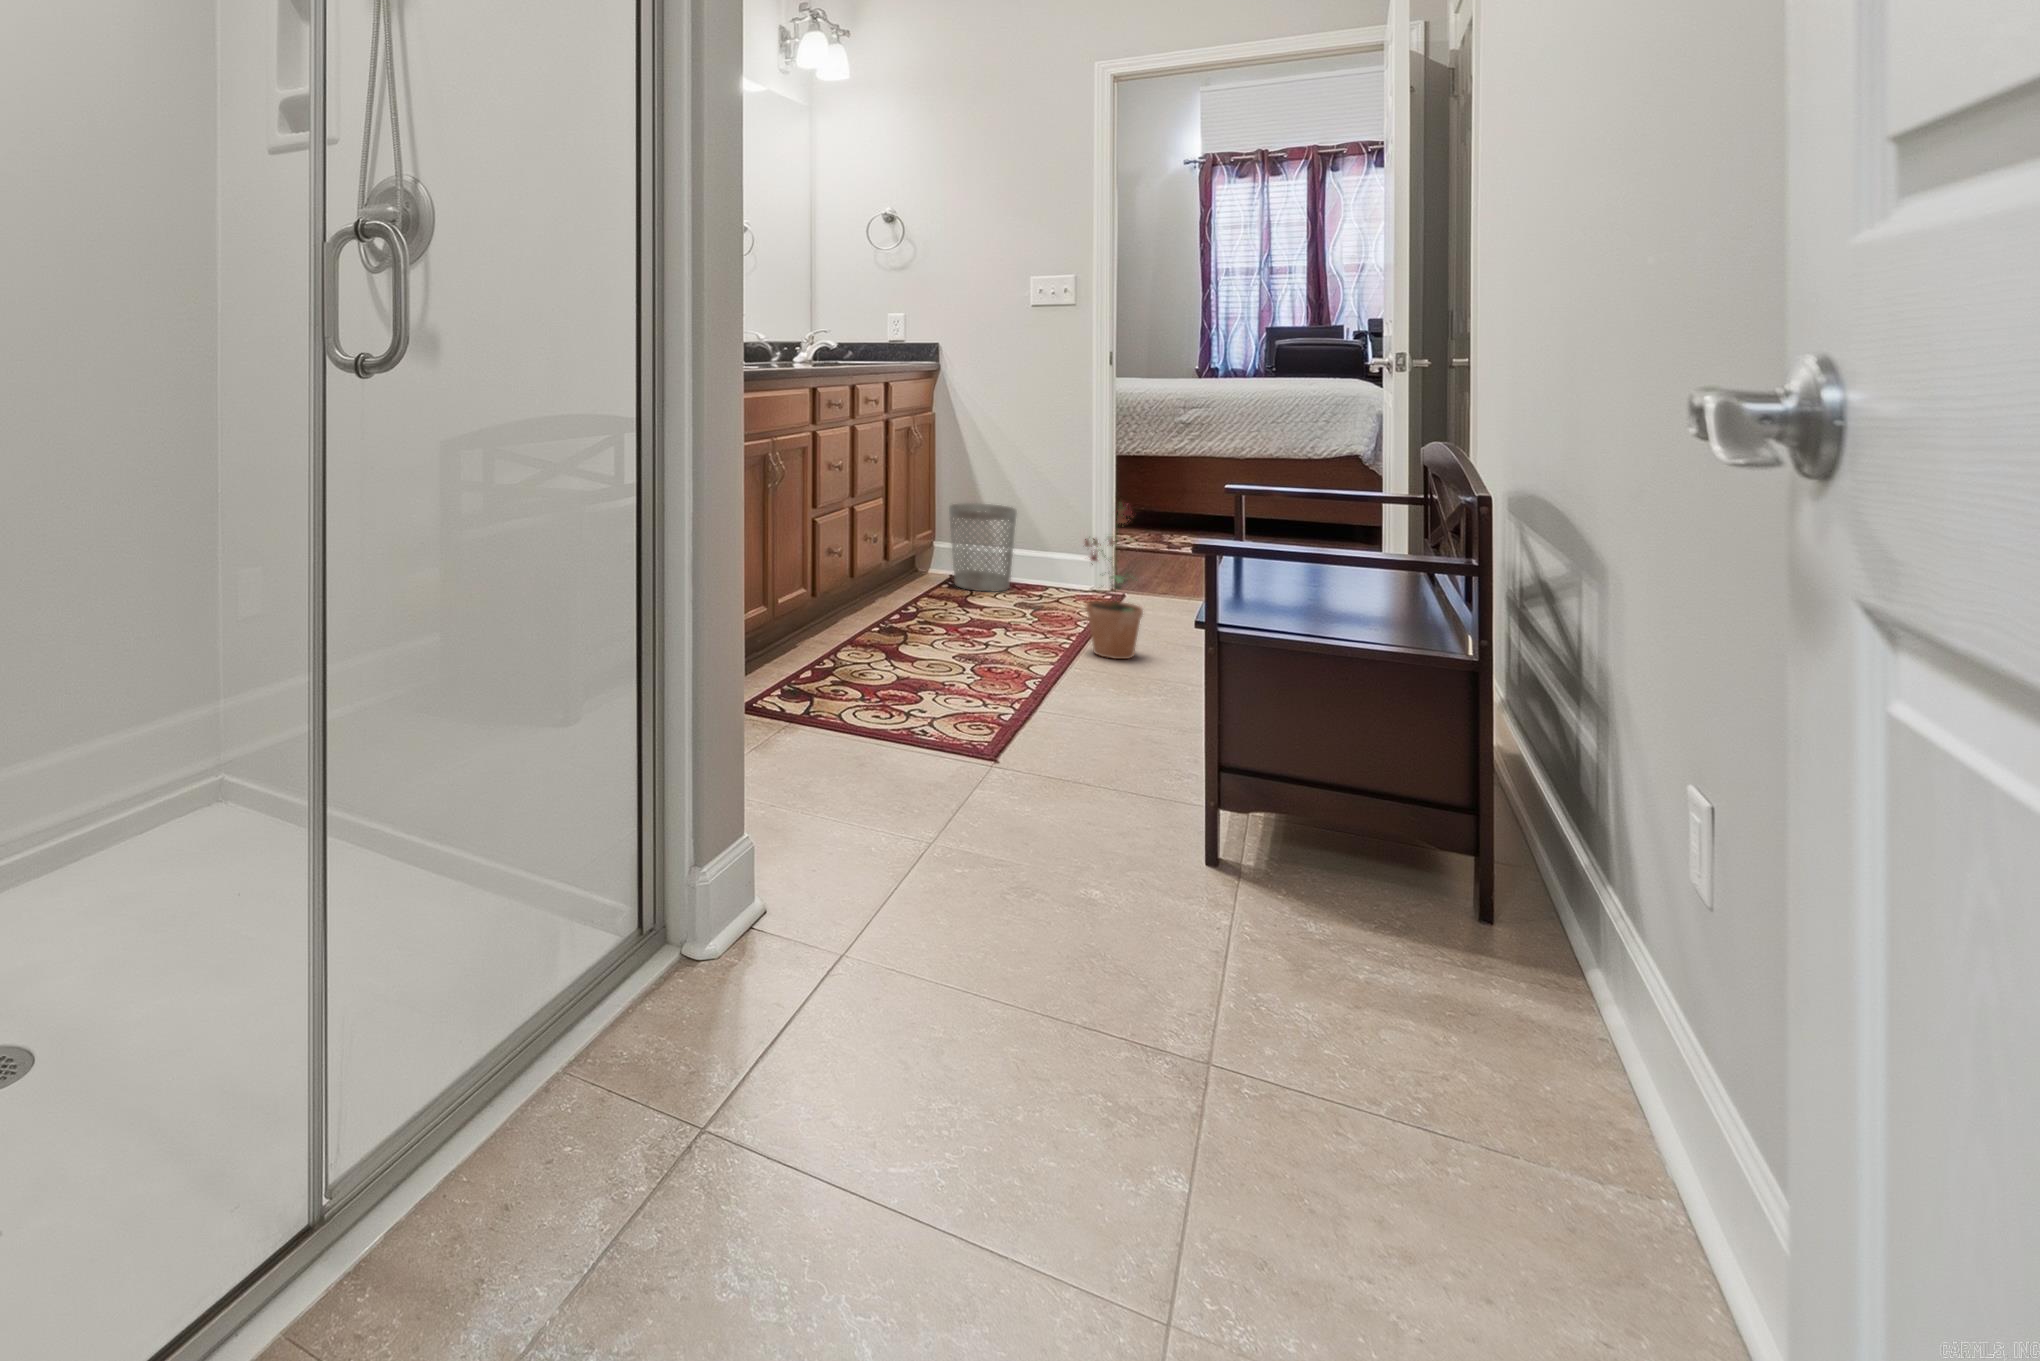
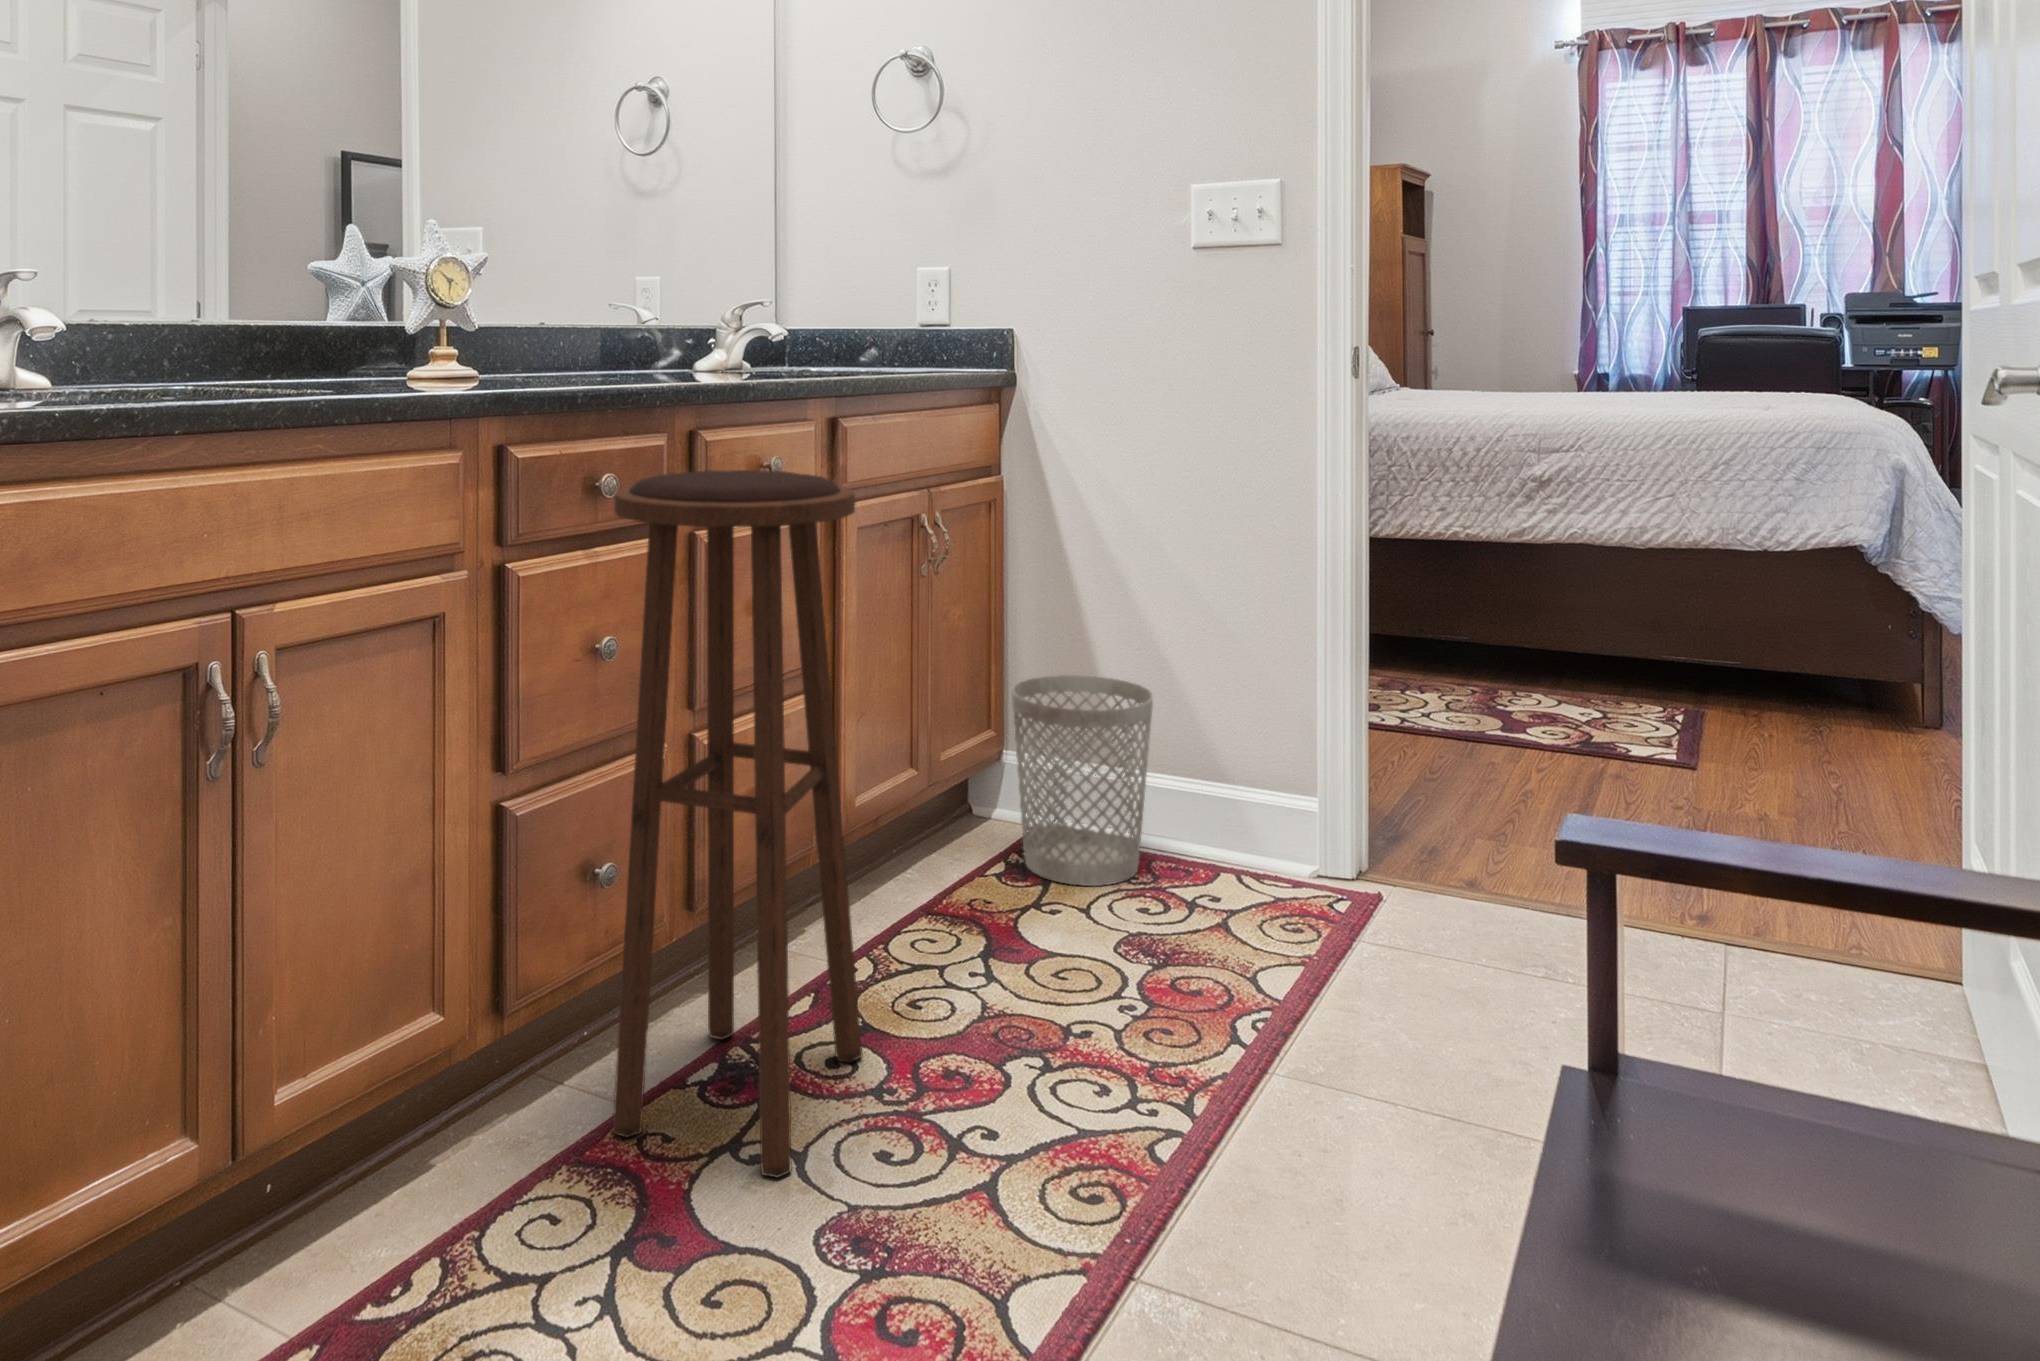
stool: none [851,399,944,647] -> present [613,470,862,1177]
potted plant: present [1085,503,1143,659] -> none [1189,766,1355,1251]

